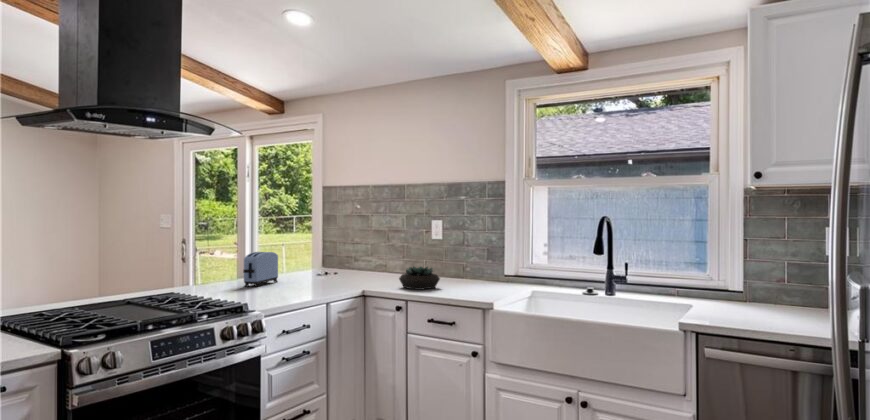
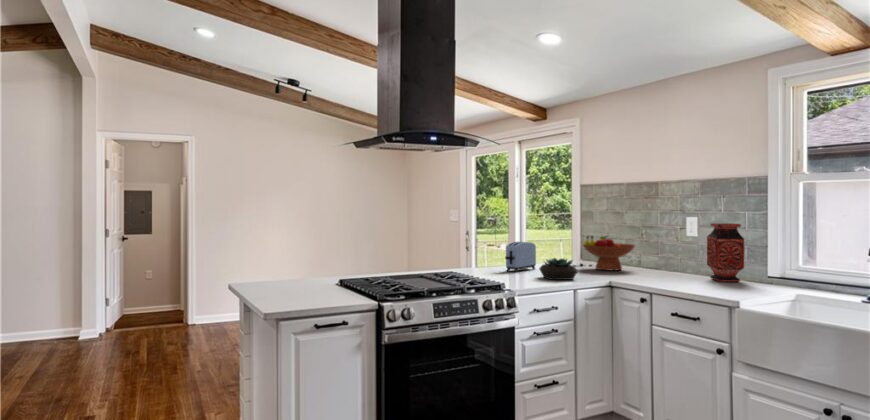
vase: none [448,229,480,284] -> present [707,223,744,282]
fruit bowl: none [328,243,381,279] -> present [583,236,635,270]
succulent plant: present [399,267,440,290] -> present [539,258,578,280]

